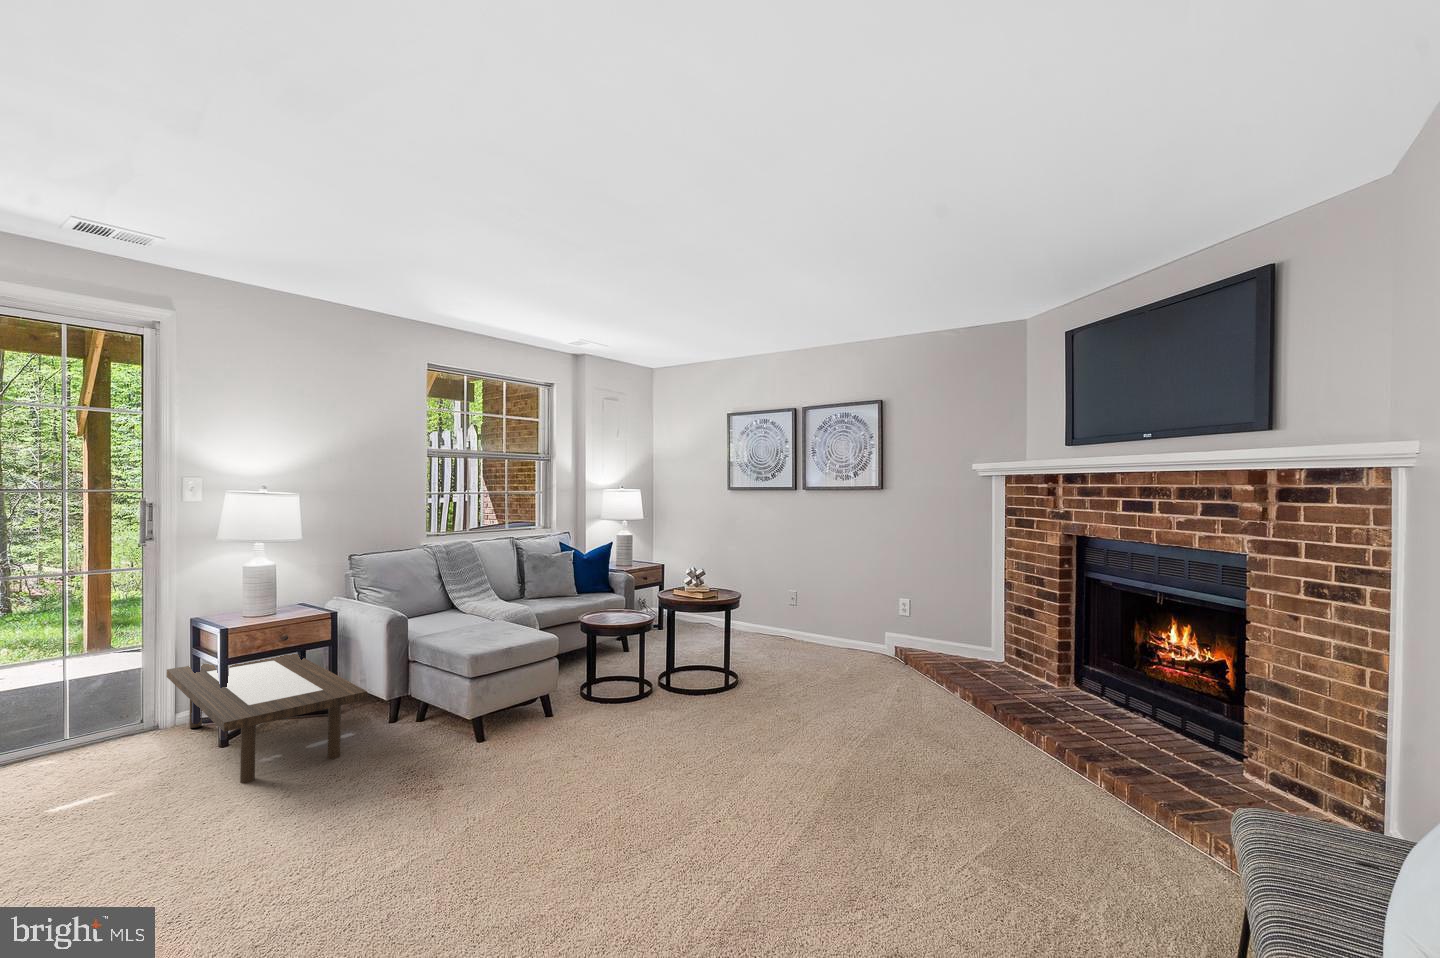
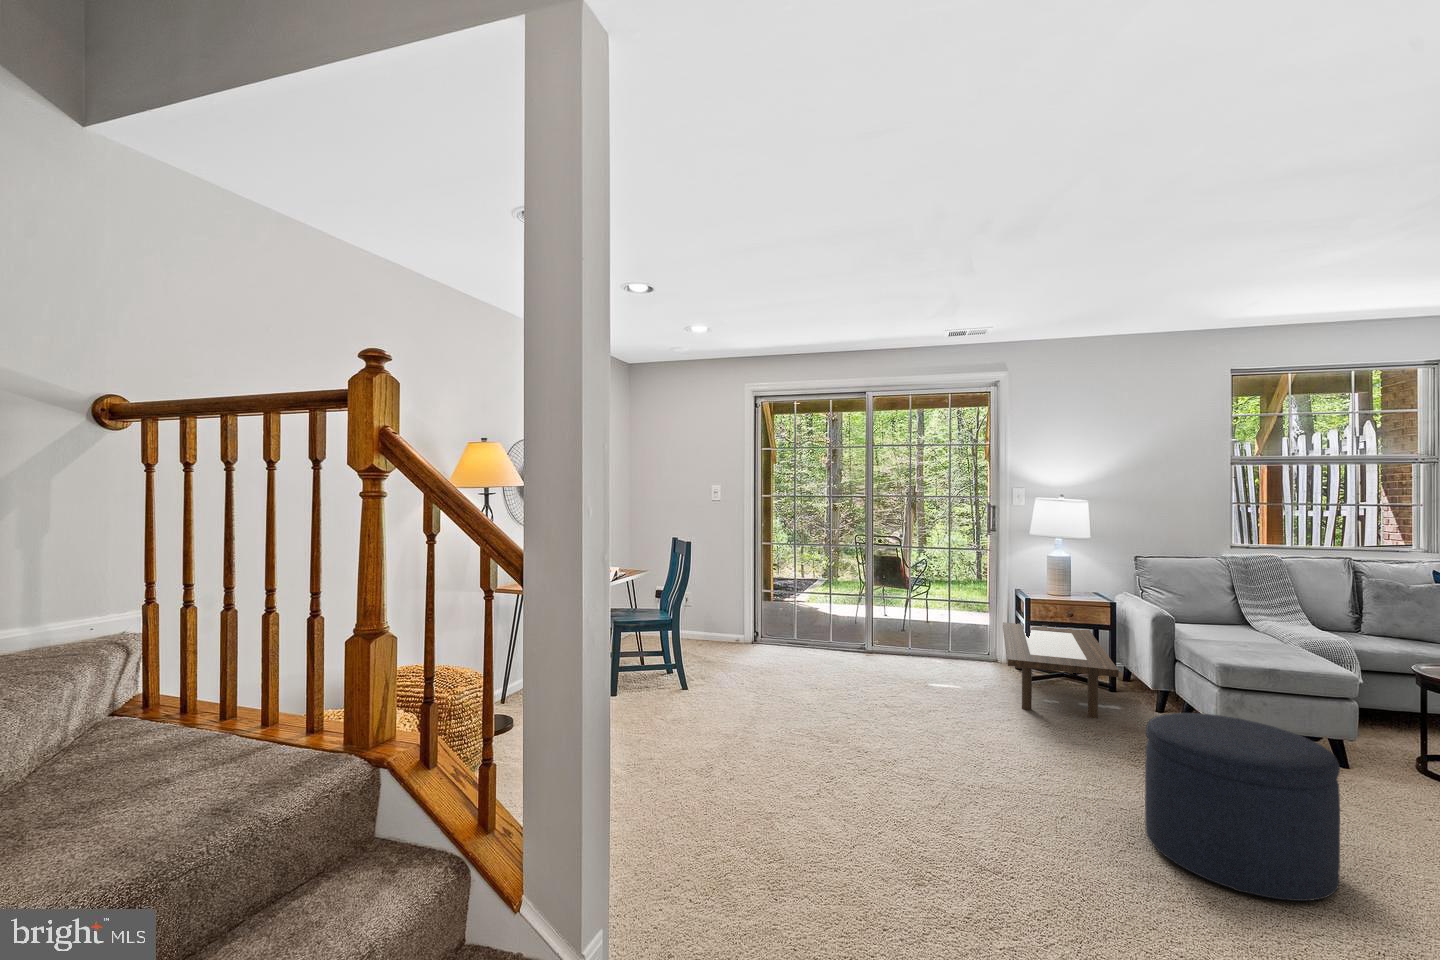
ottoman: none [486,706,641,888] -> present [1145,713,1340,901]

